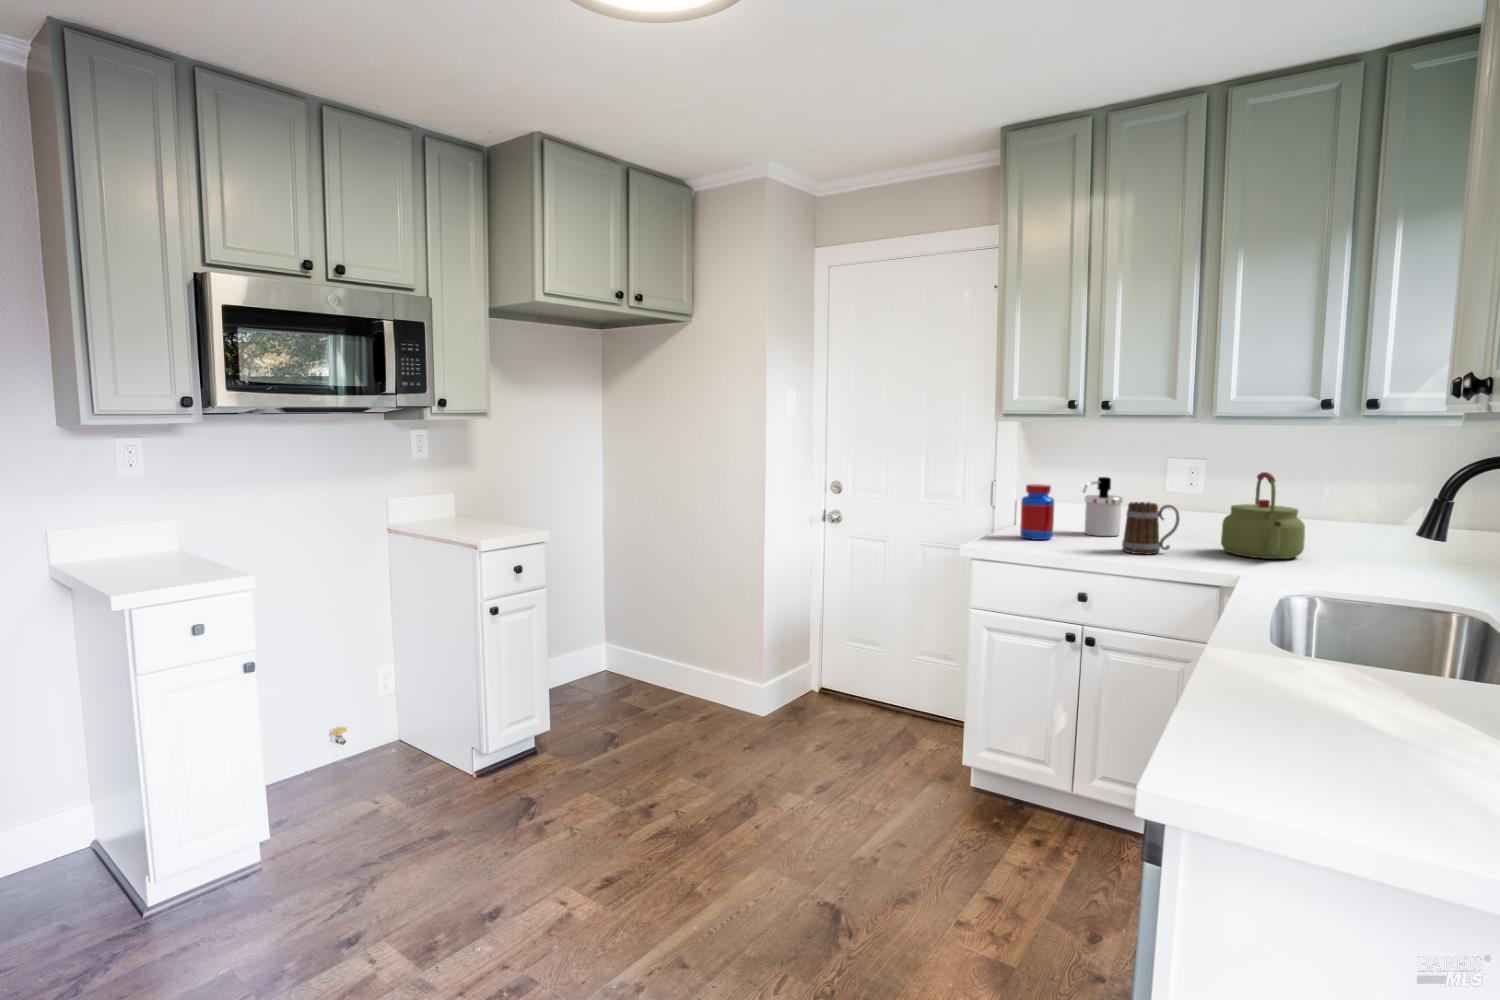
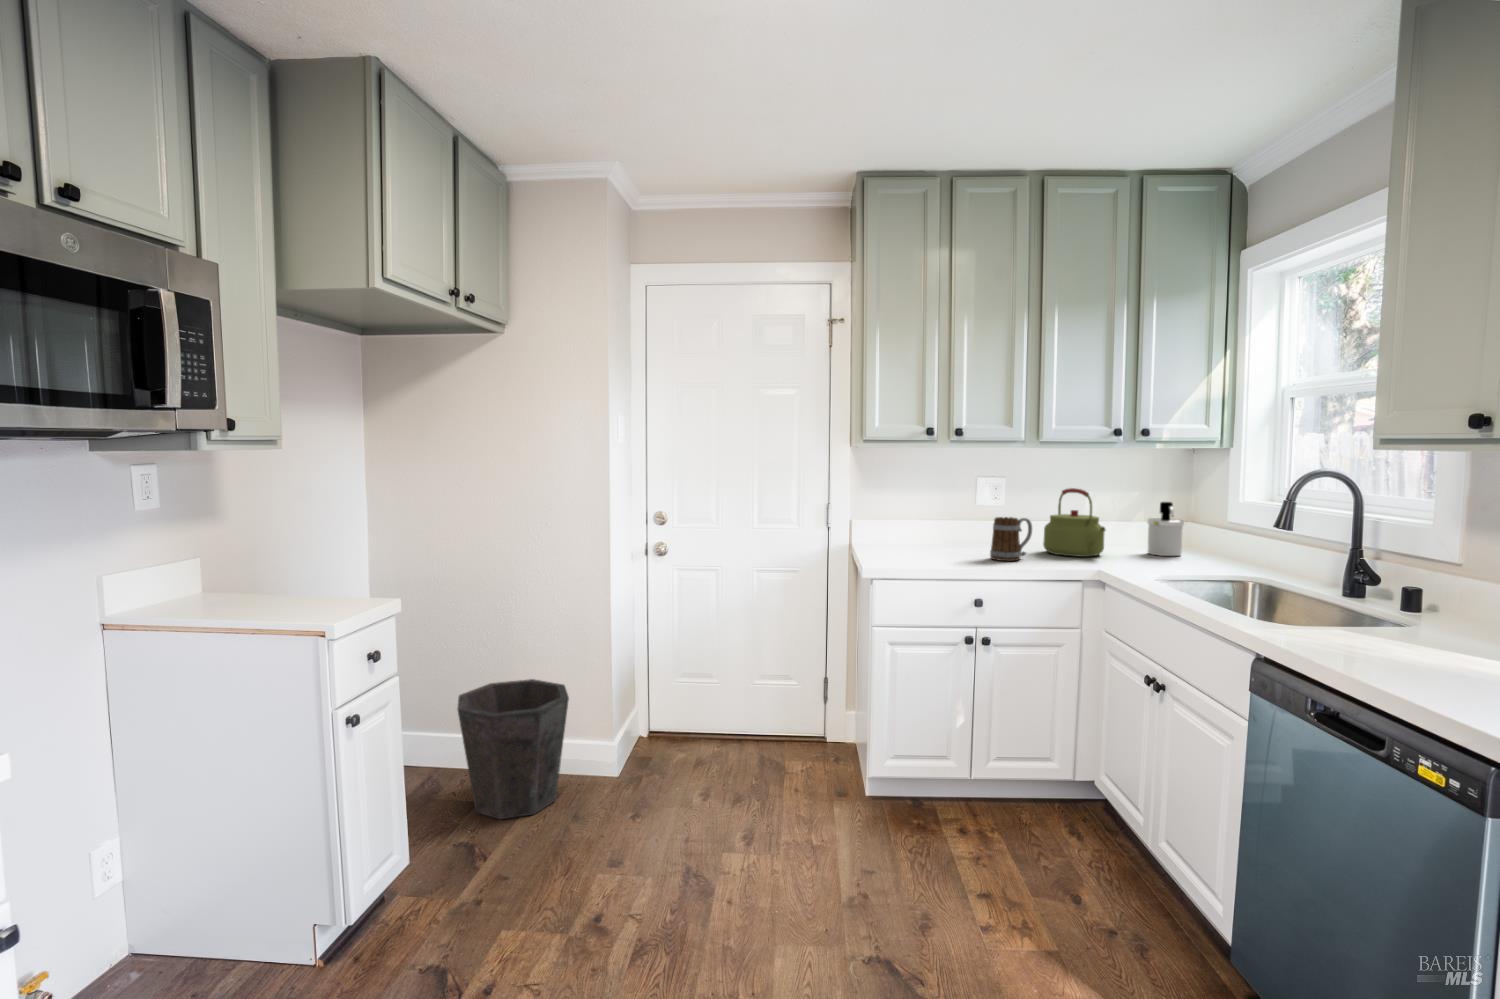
soap dispenser: present [1083,477,1123,536] -> present [1147,502,1184,556]
jar: present [1020,484,1054,540] -> none [892,506,921,556]
waste bin: none [628,616,722,727] -> present [458,679,569,819]

